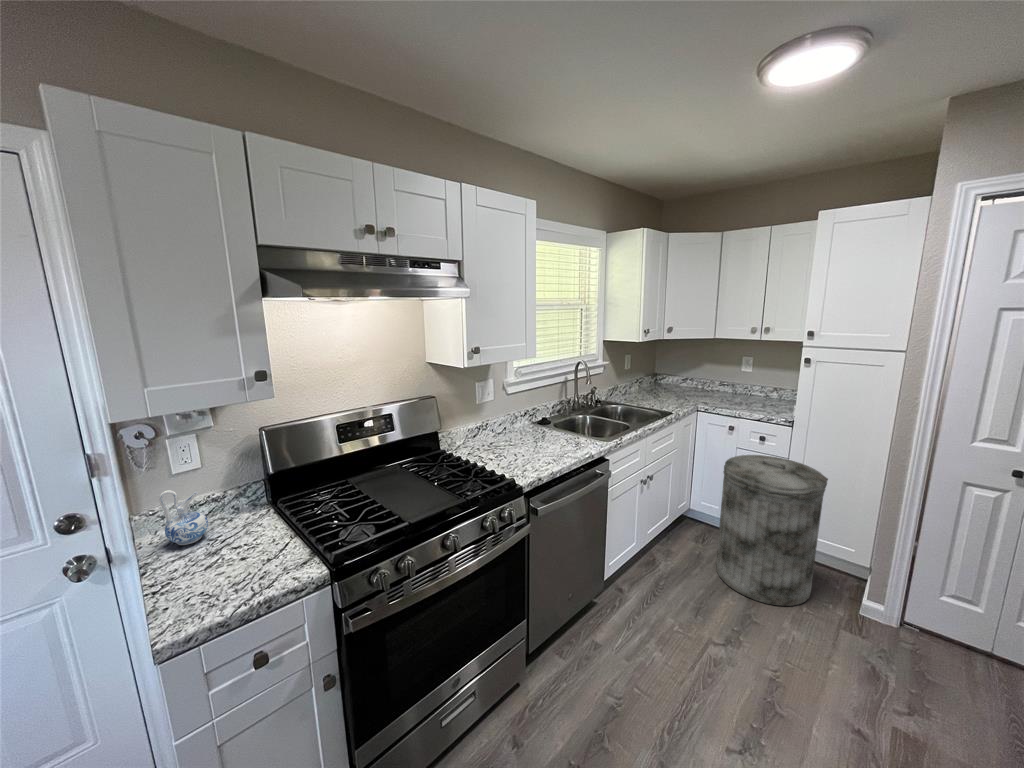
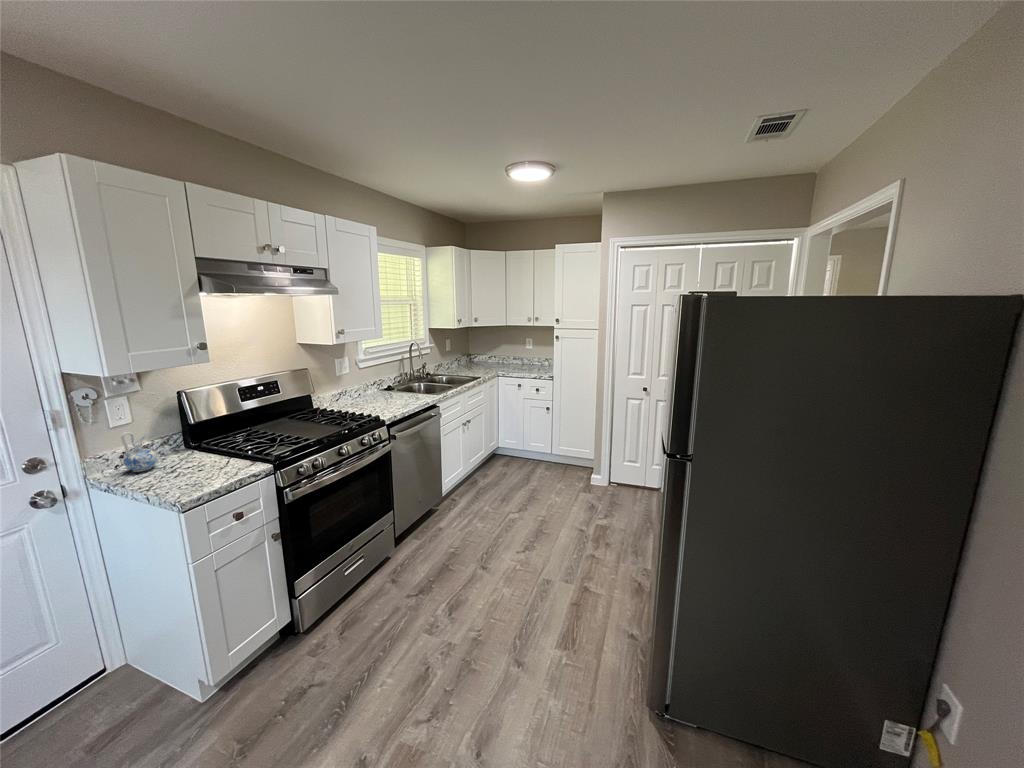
trash can: present [716,455,828,606] -> none [514,400,570,489]

